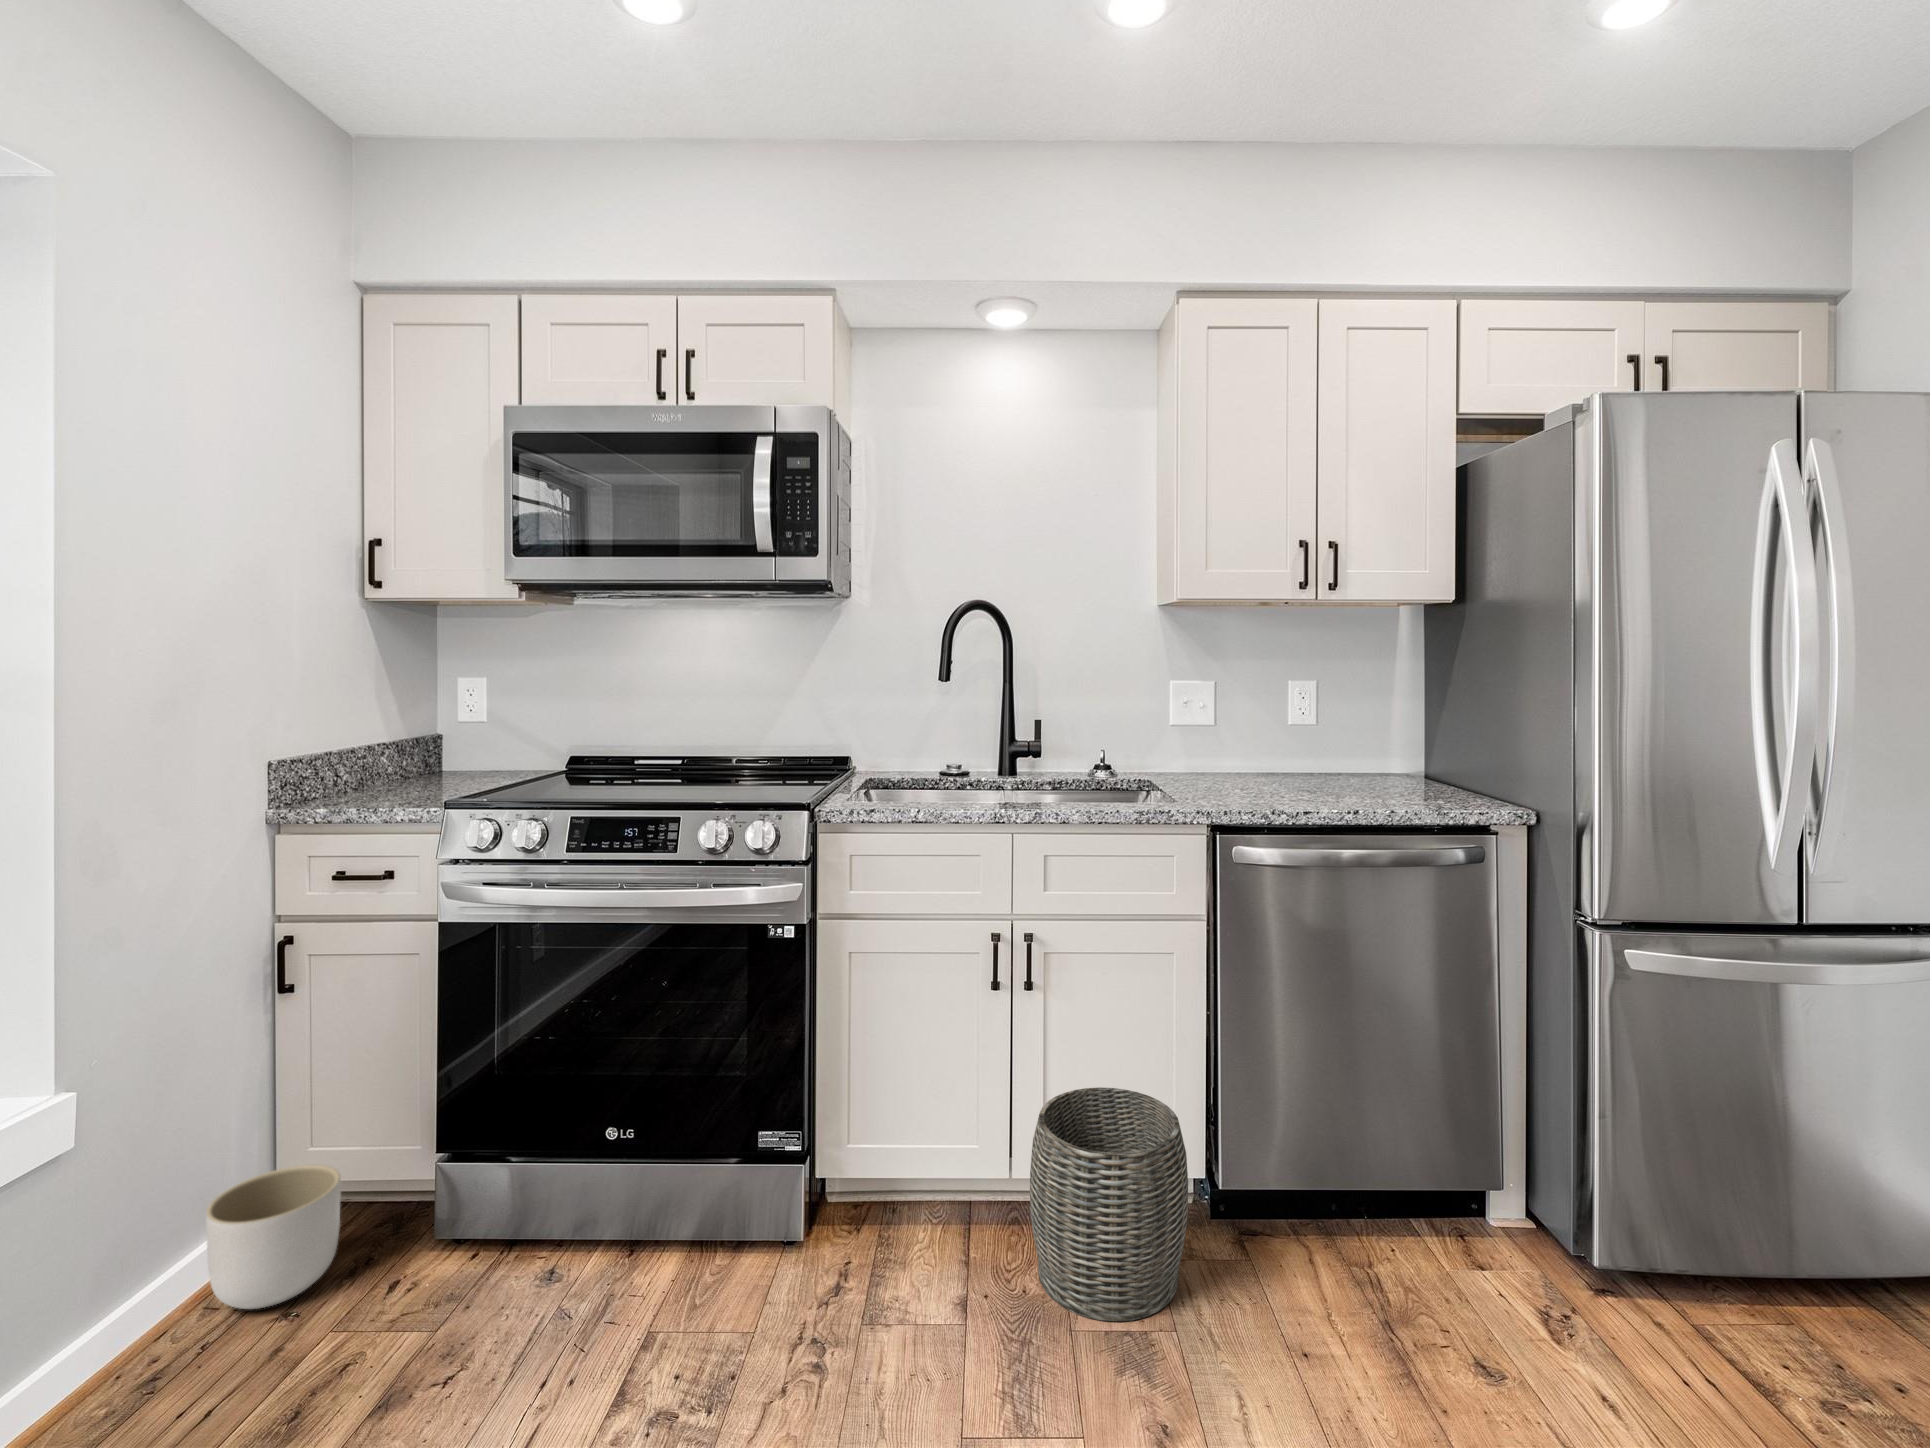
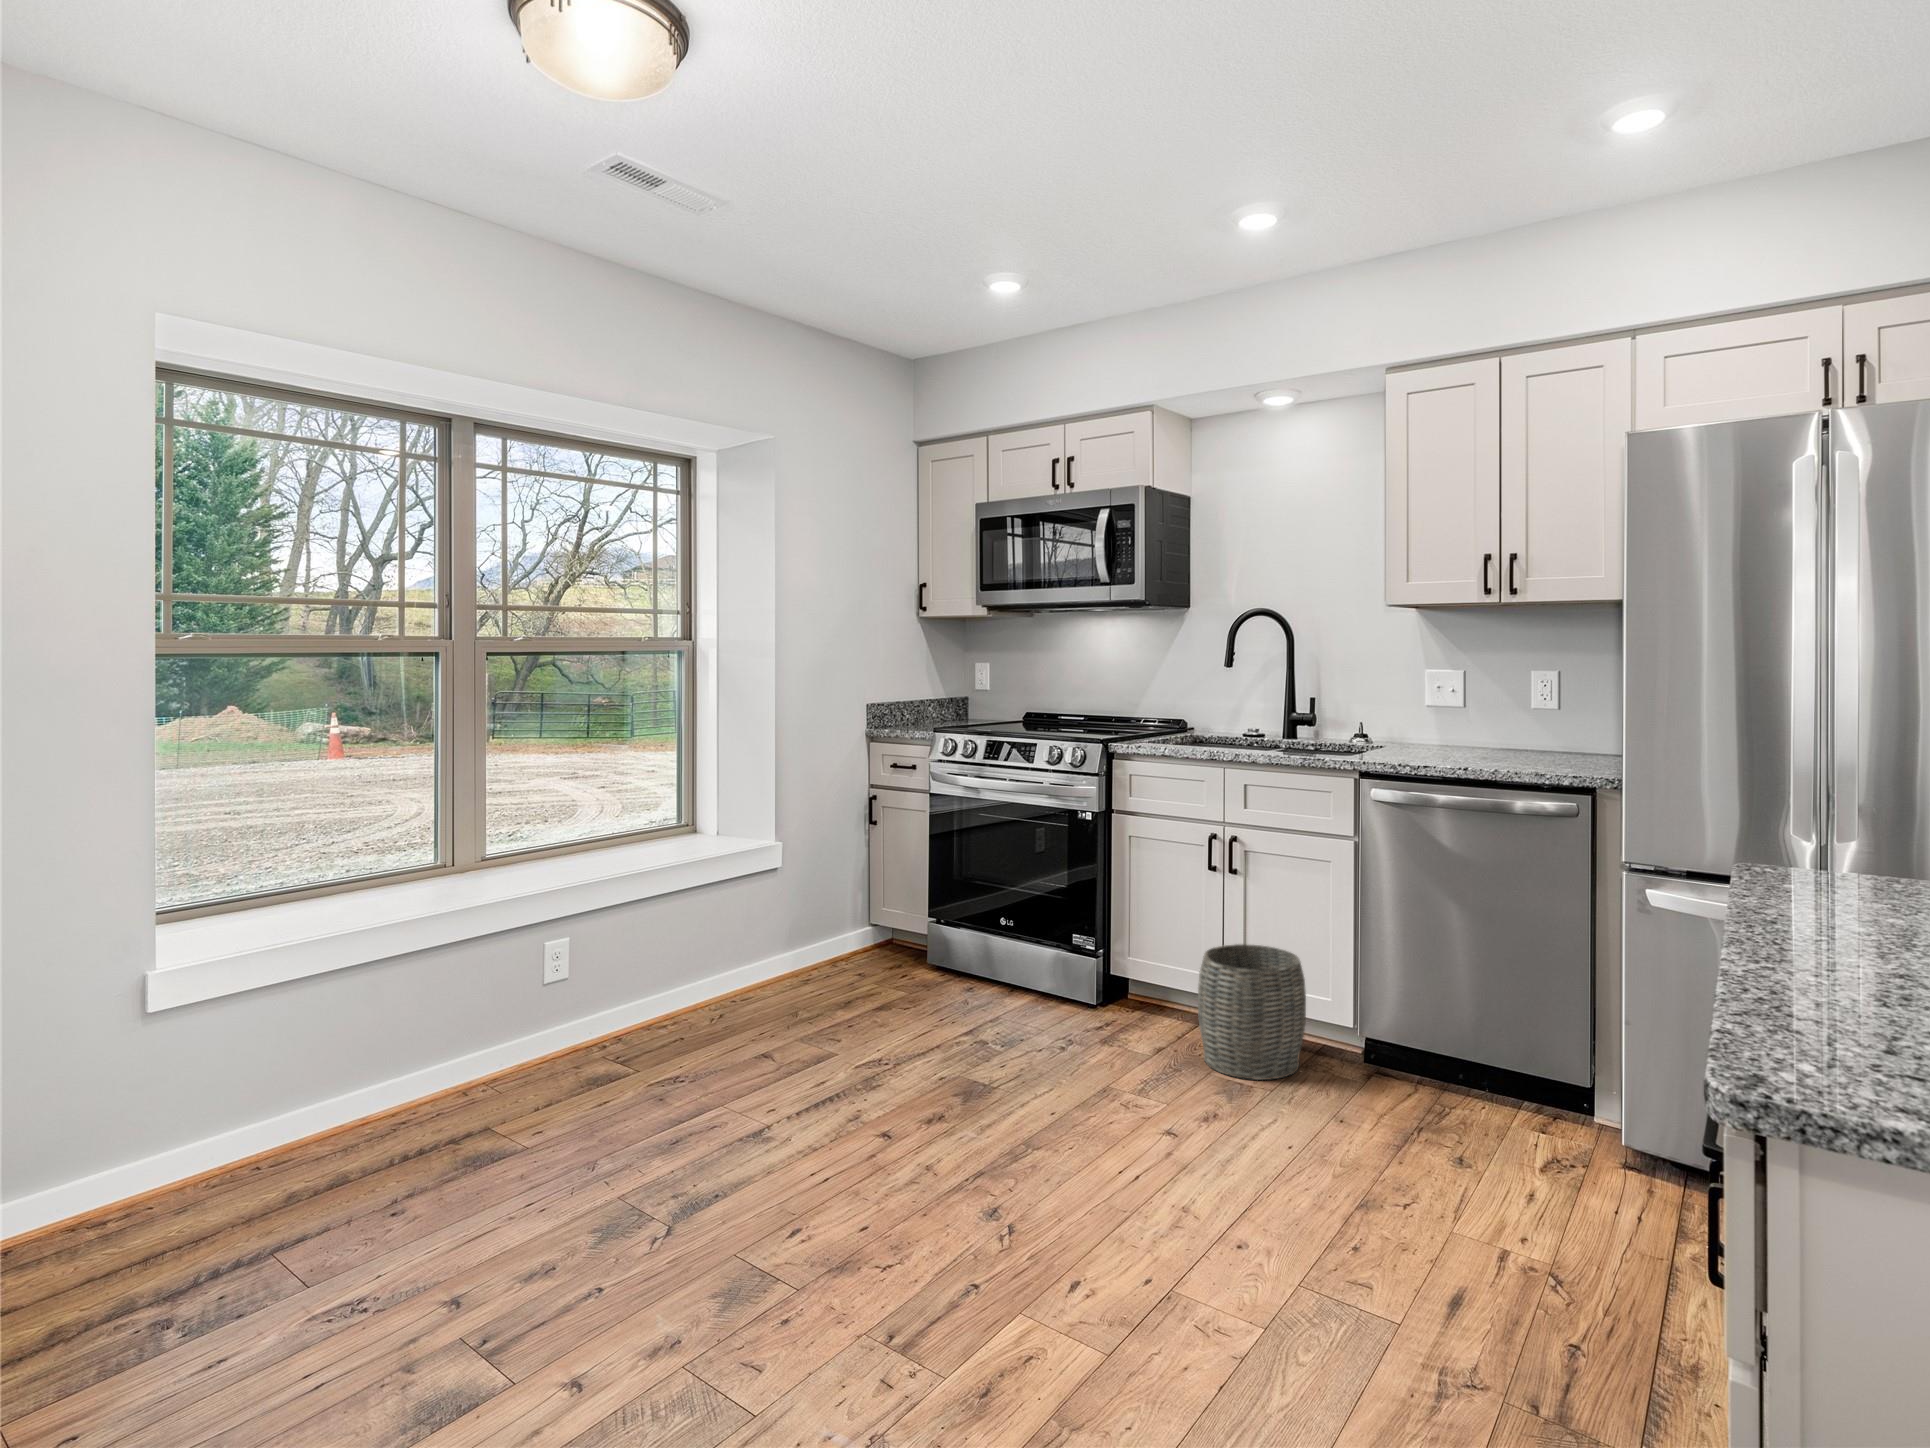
planter: present [206,1165,341,1309] -> none [834,911,887,969]

